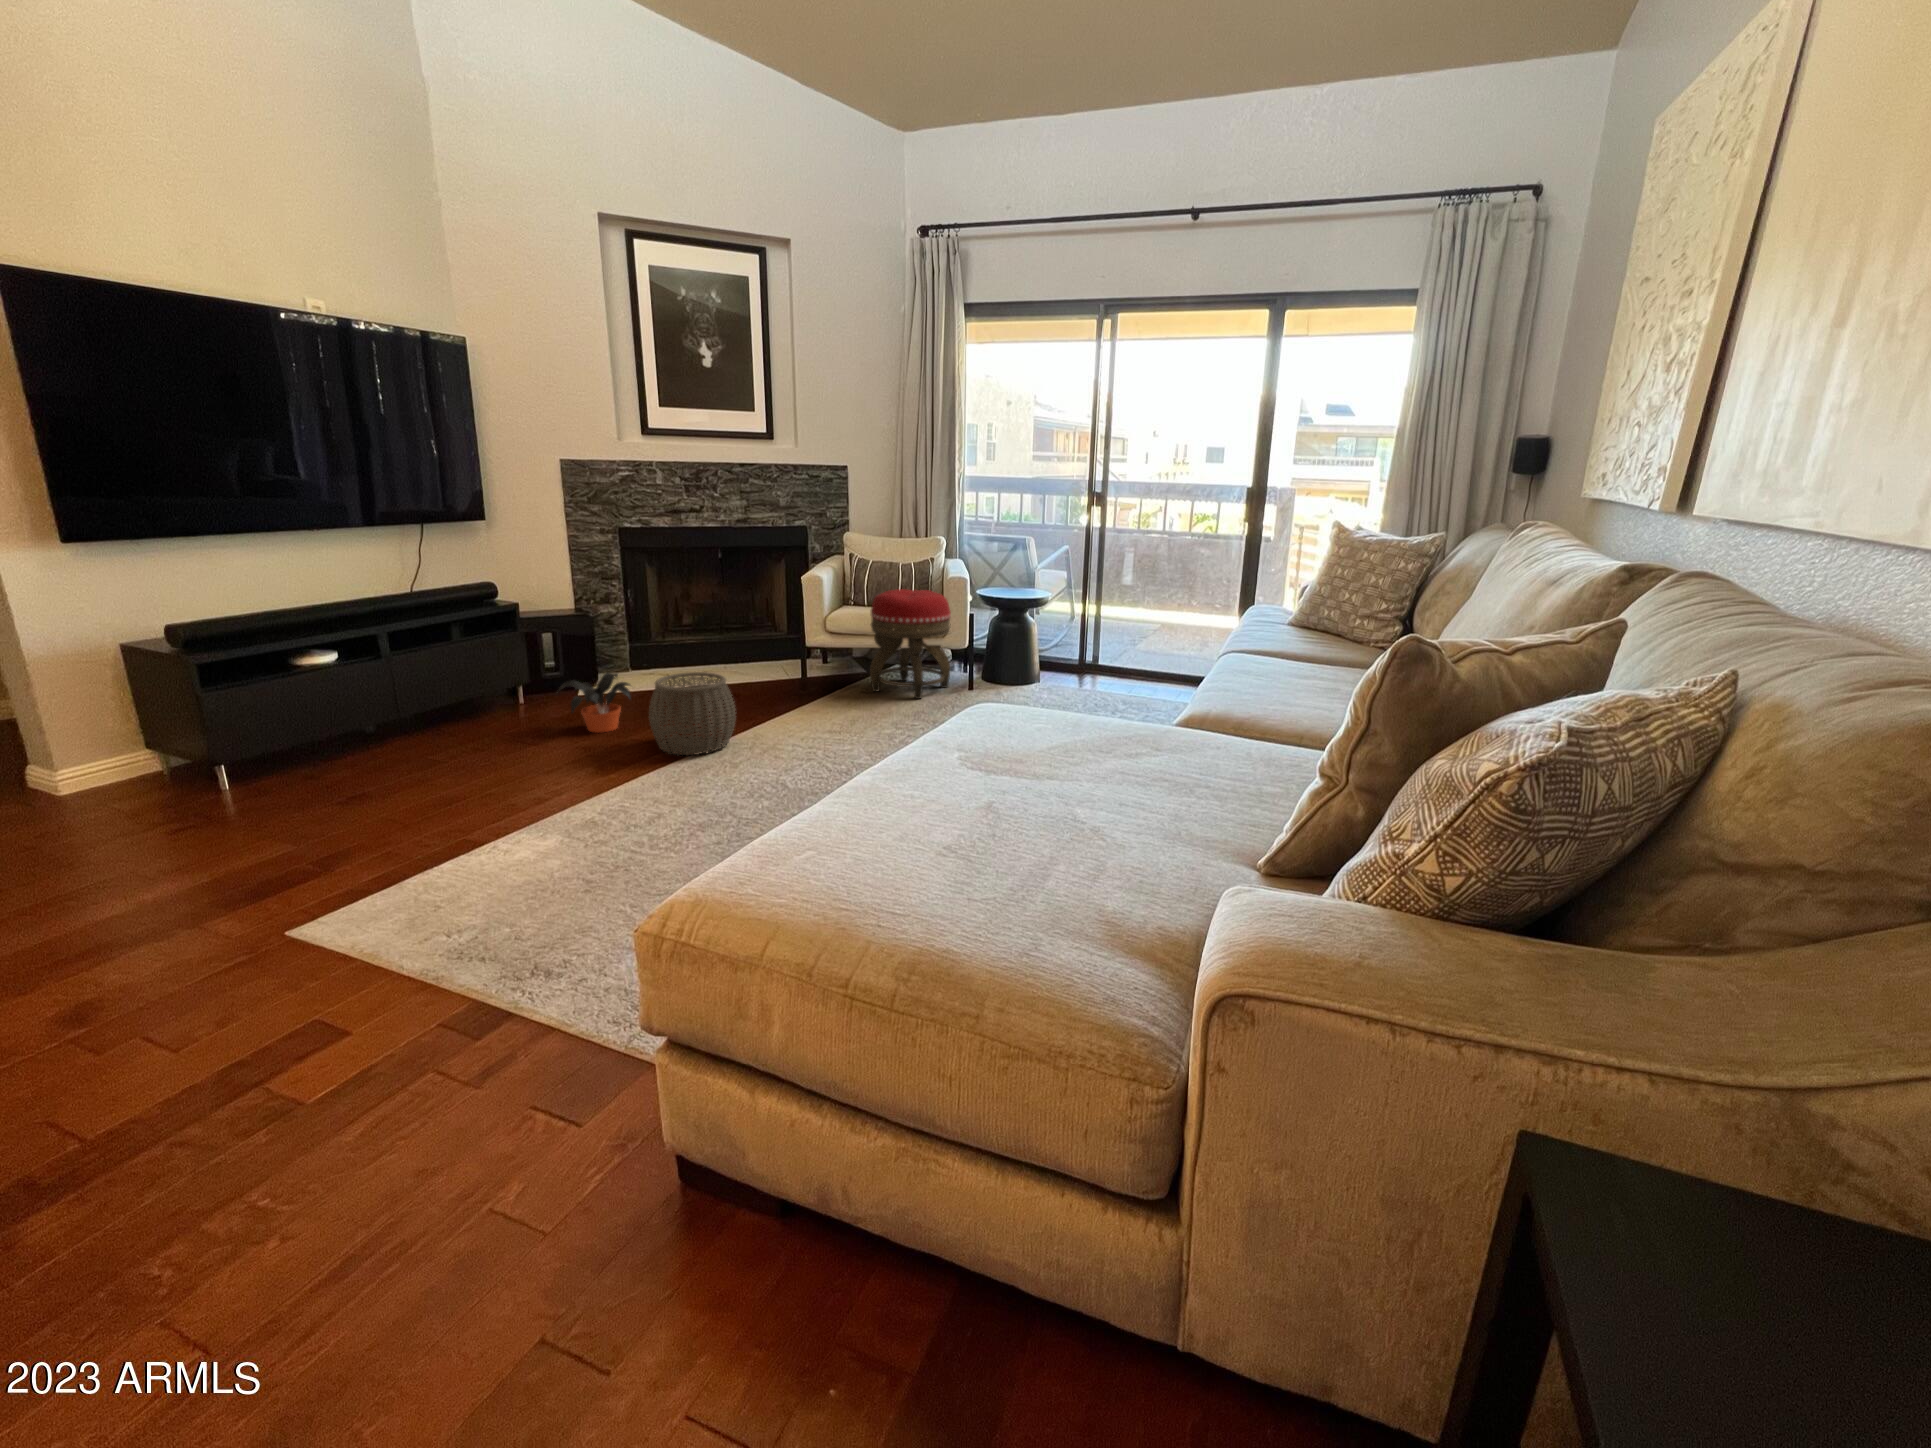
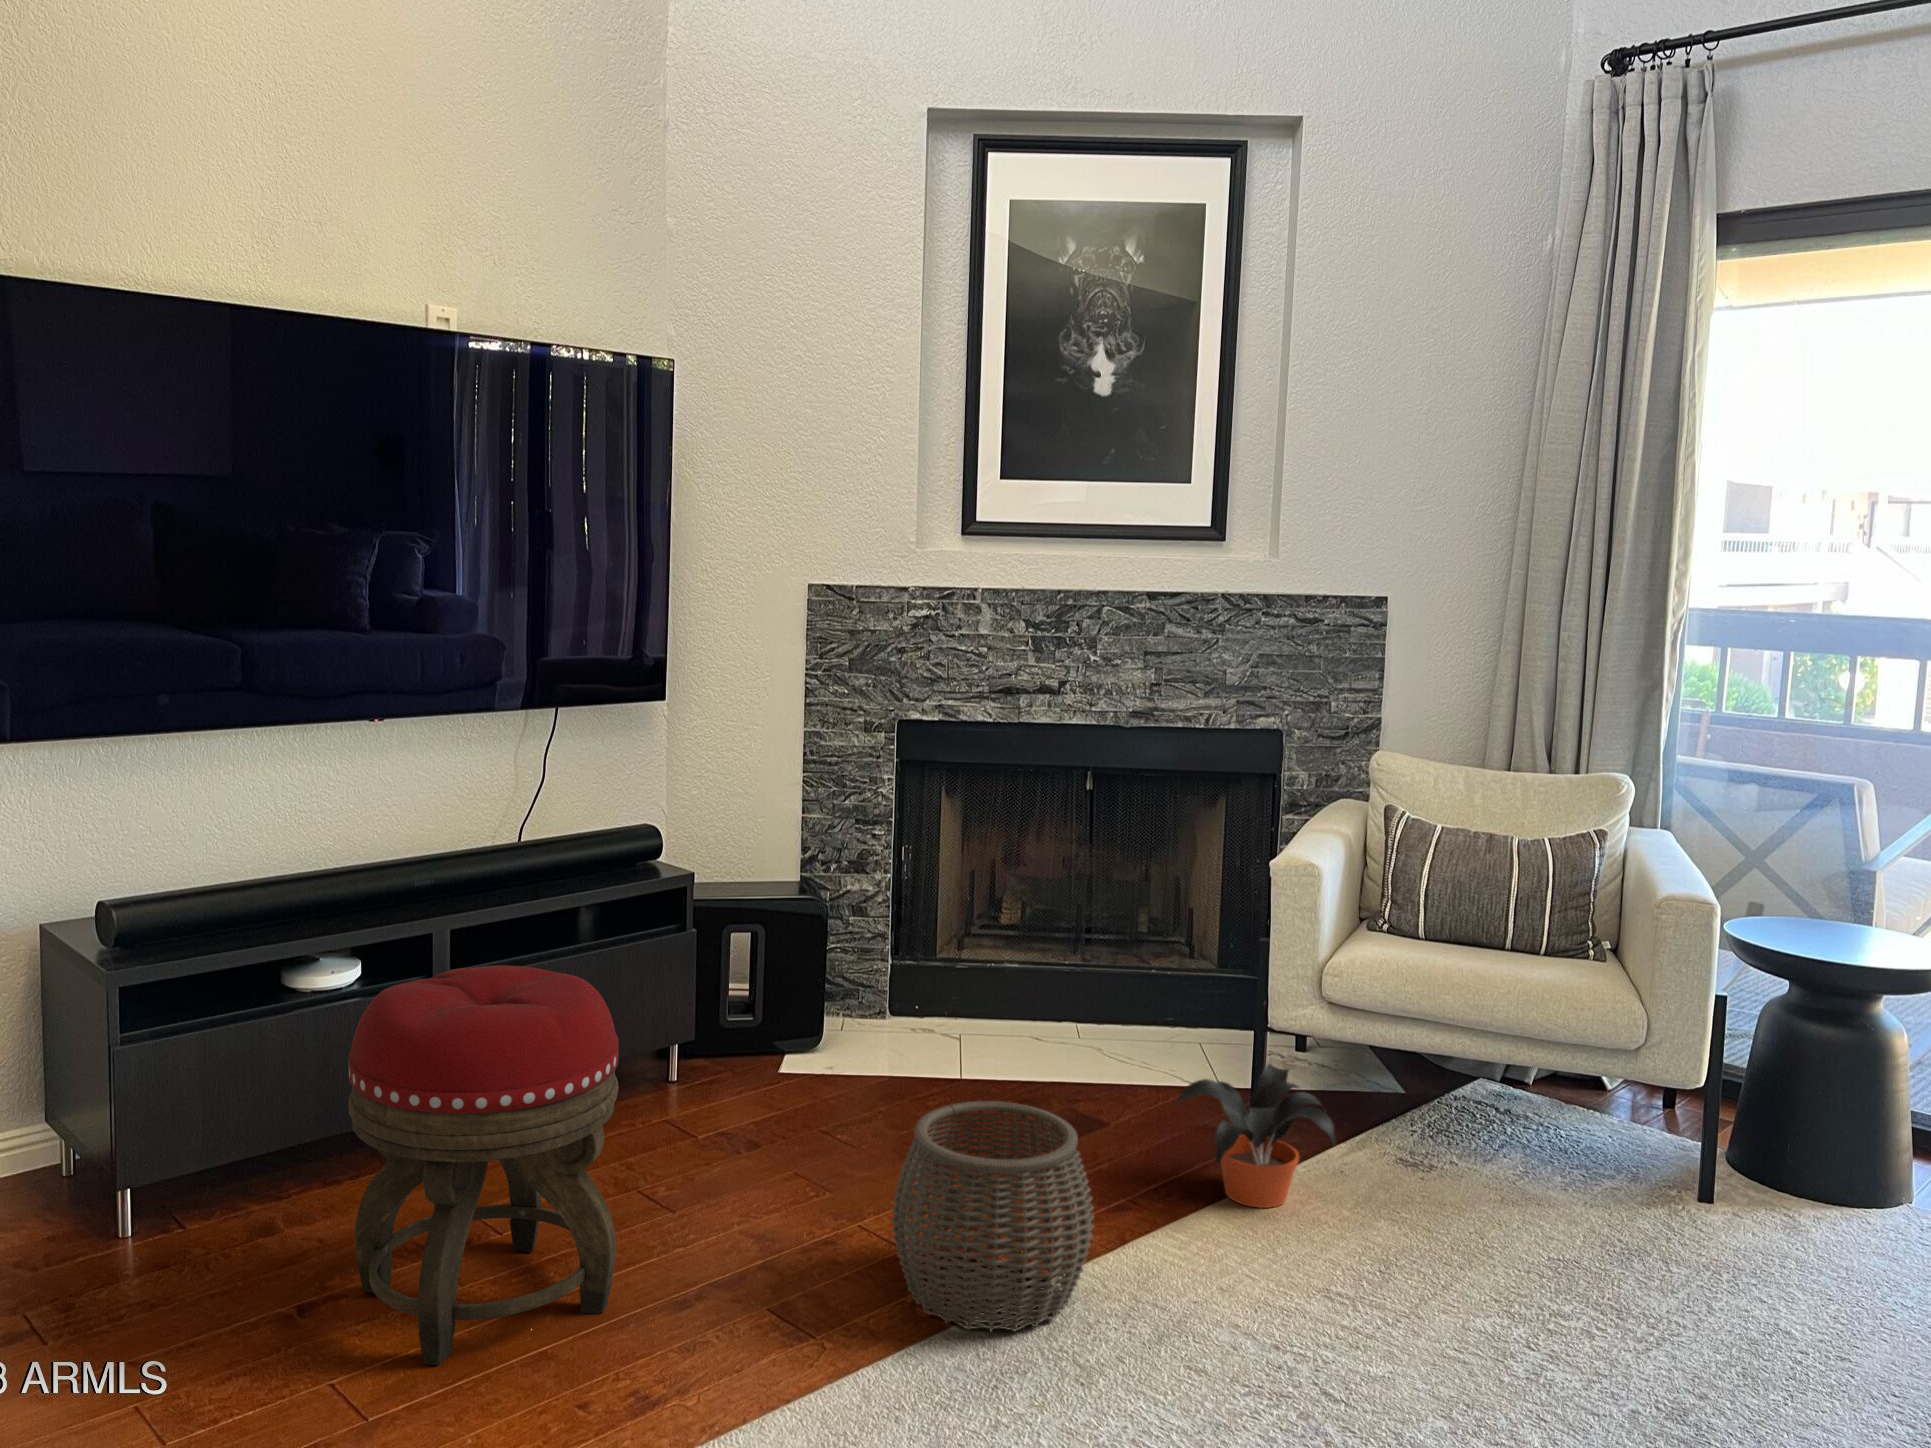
footstool: present [870,589,951,699] -> present [348,965,619,1365]
potted plant: present [559,672,631,733] -> present [1175,1064,1336,1208]

